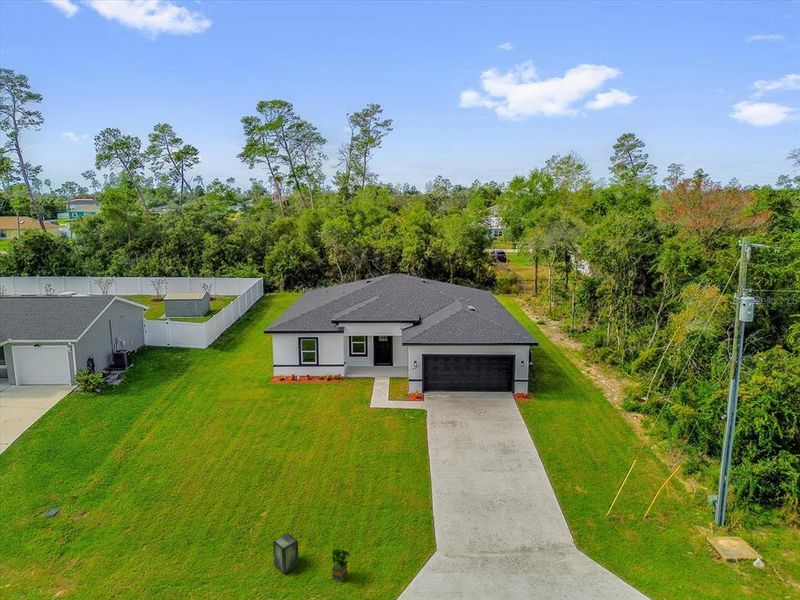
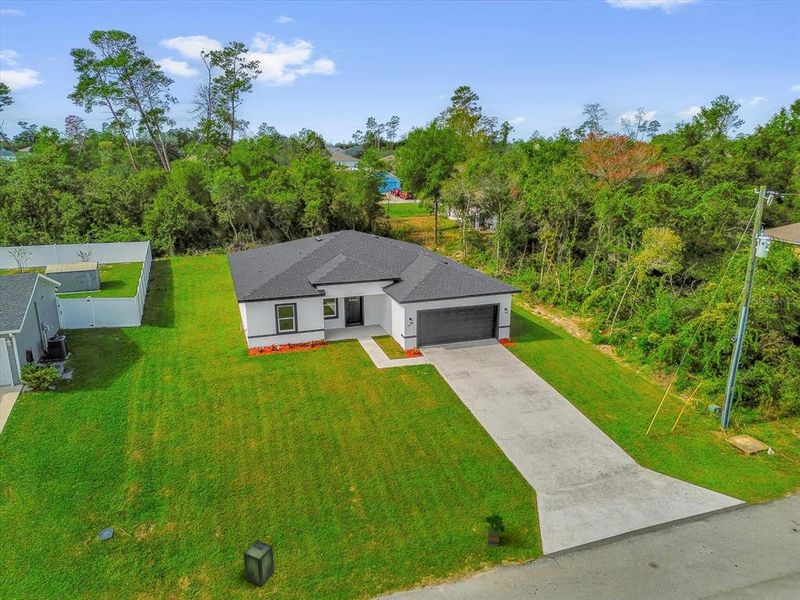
storage box: present [273,533,299,574] -> present [244,540,274,587]

